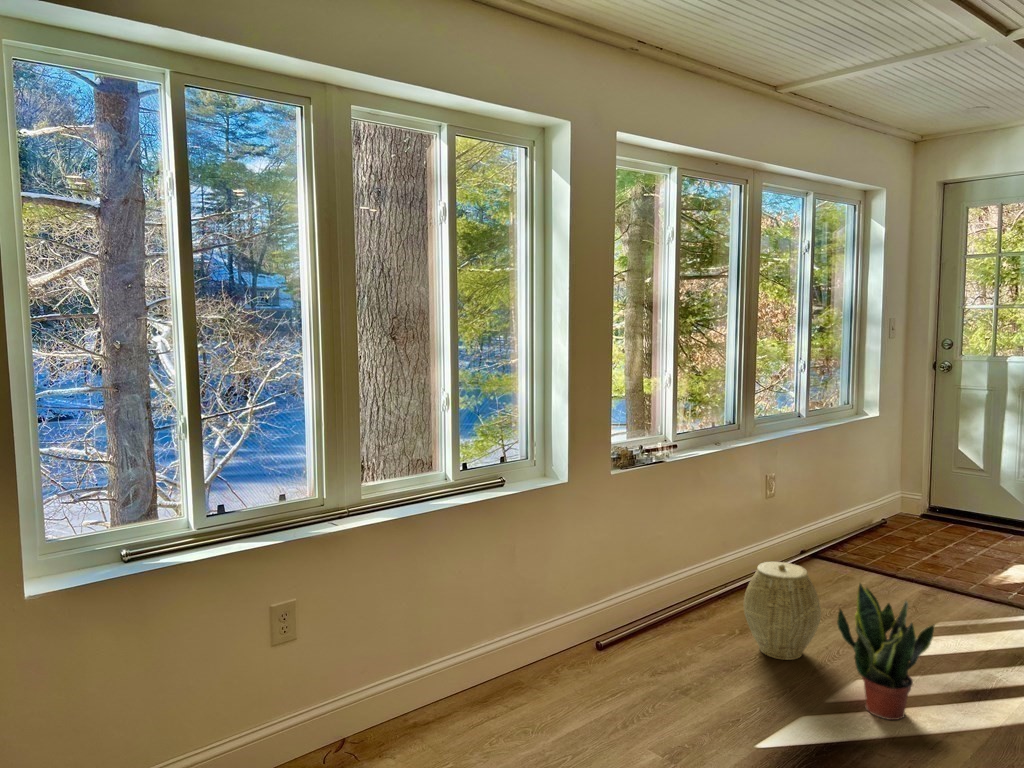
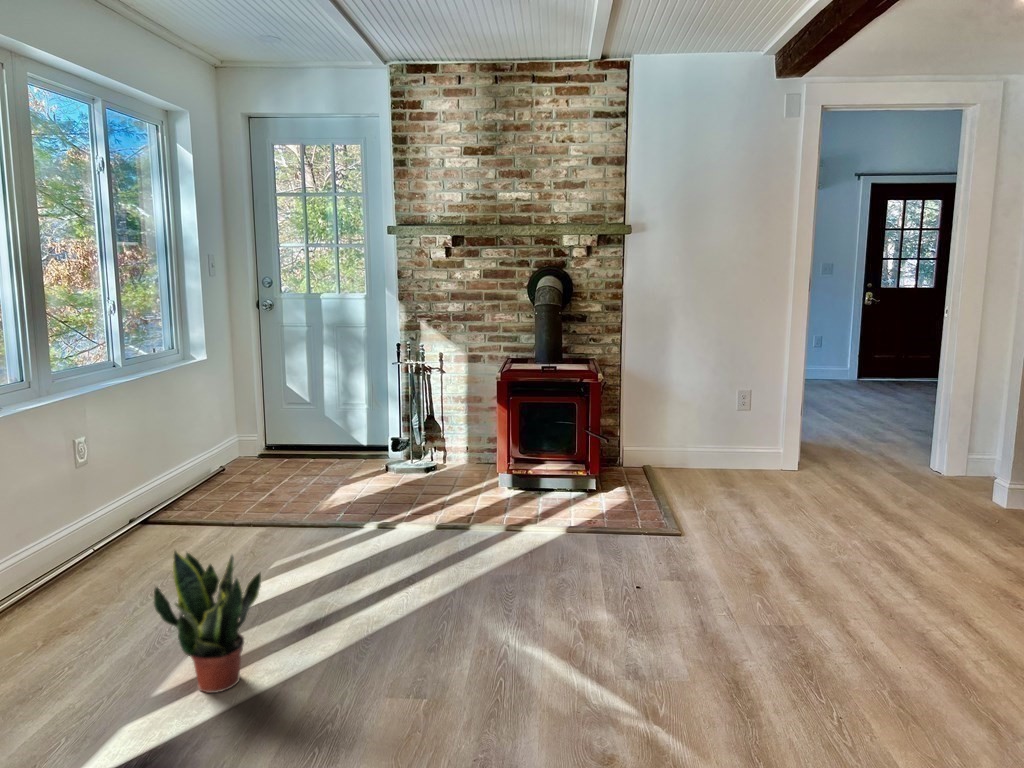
woven basket: present [744,562,821,660] -> none [36,546,142,669]

